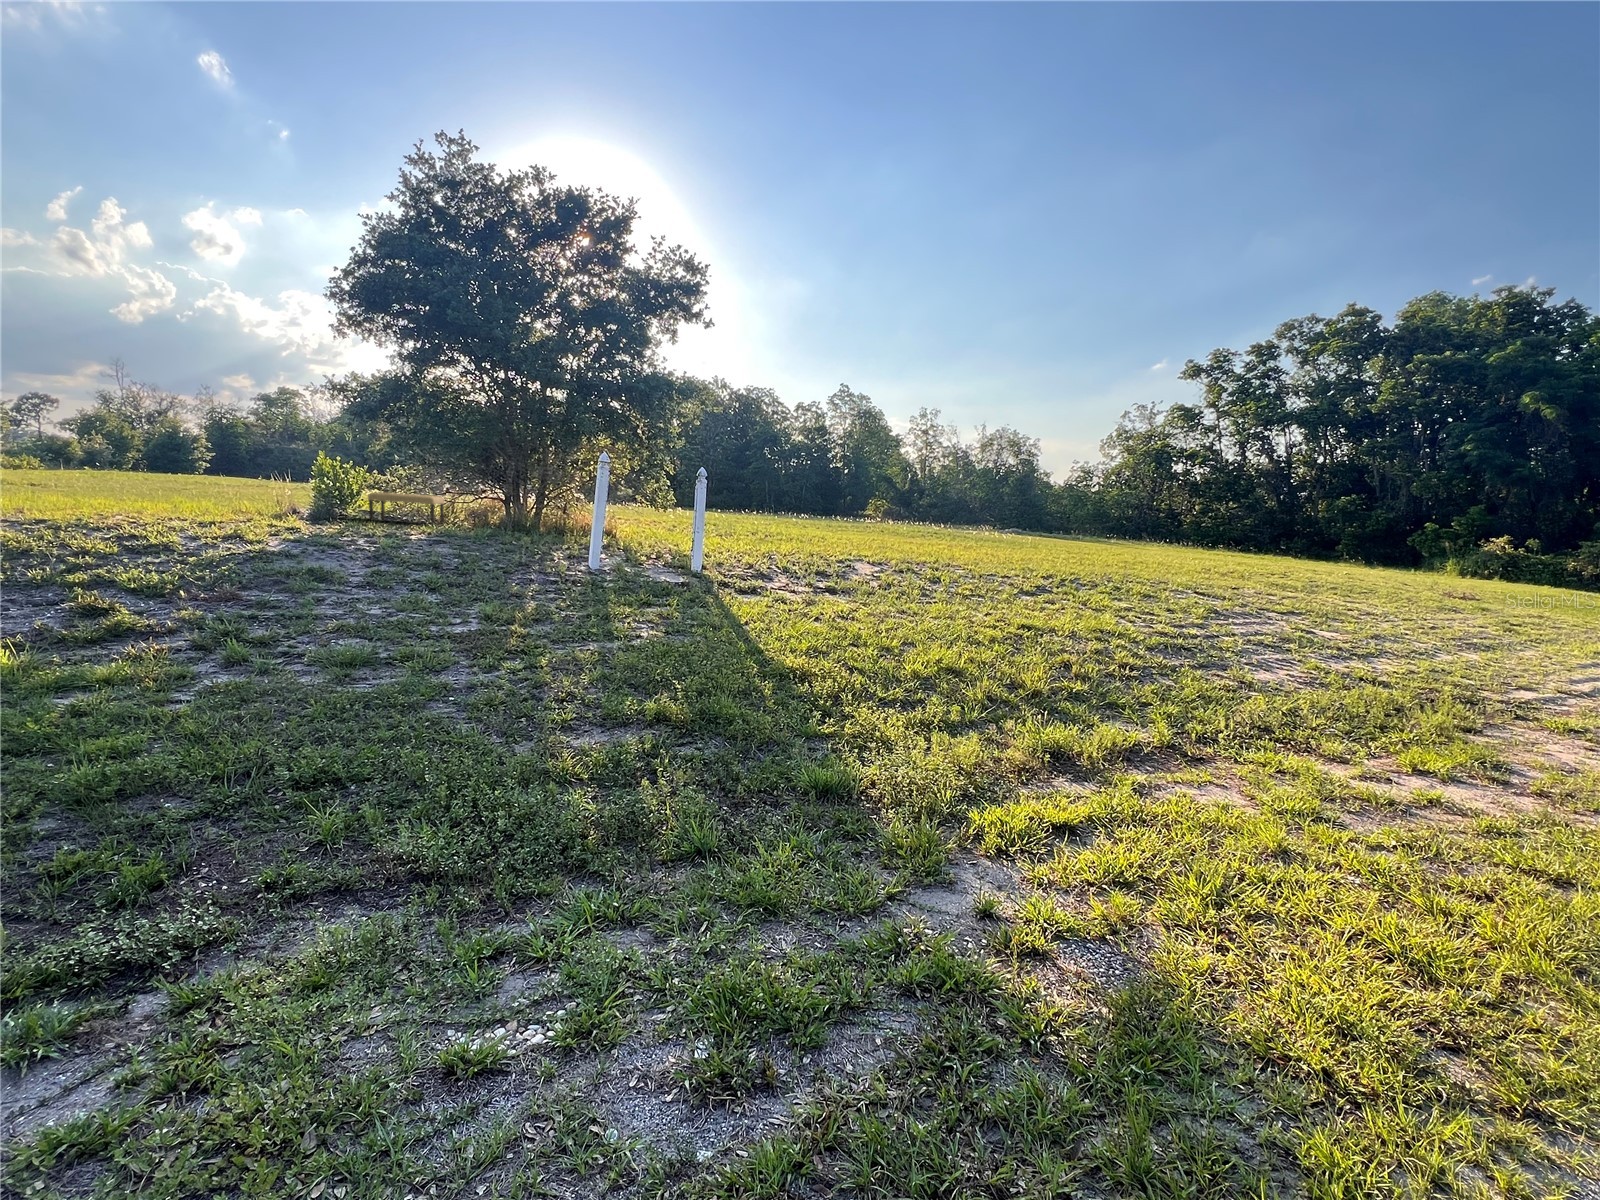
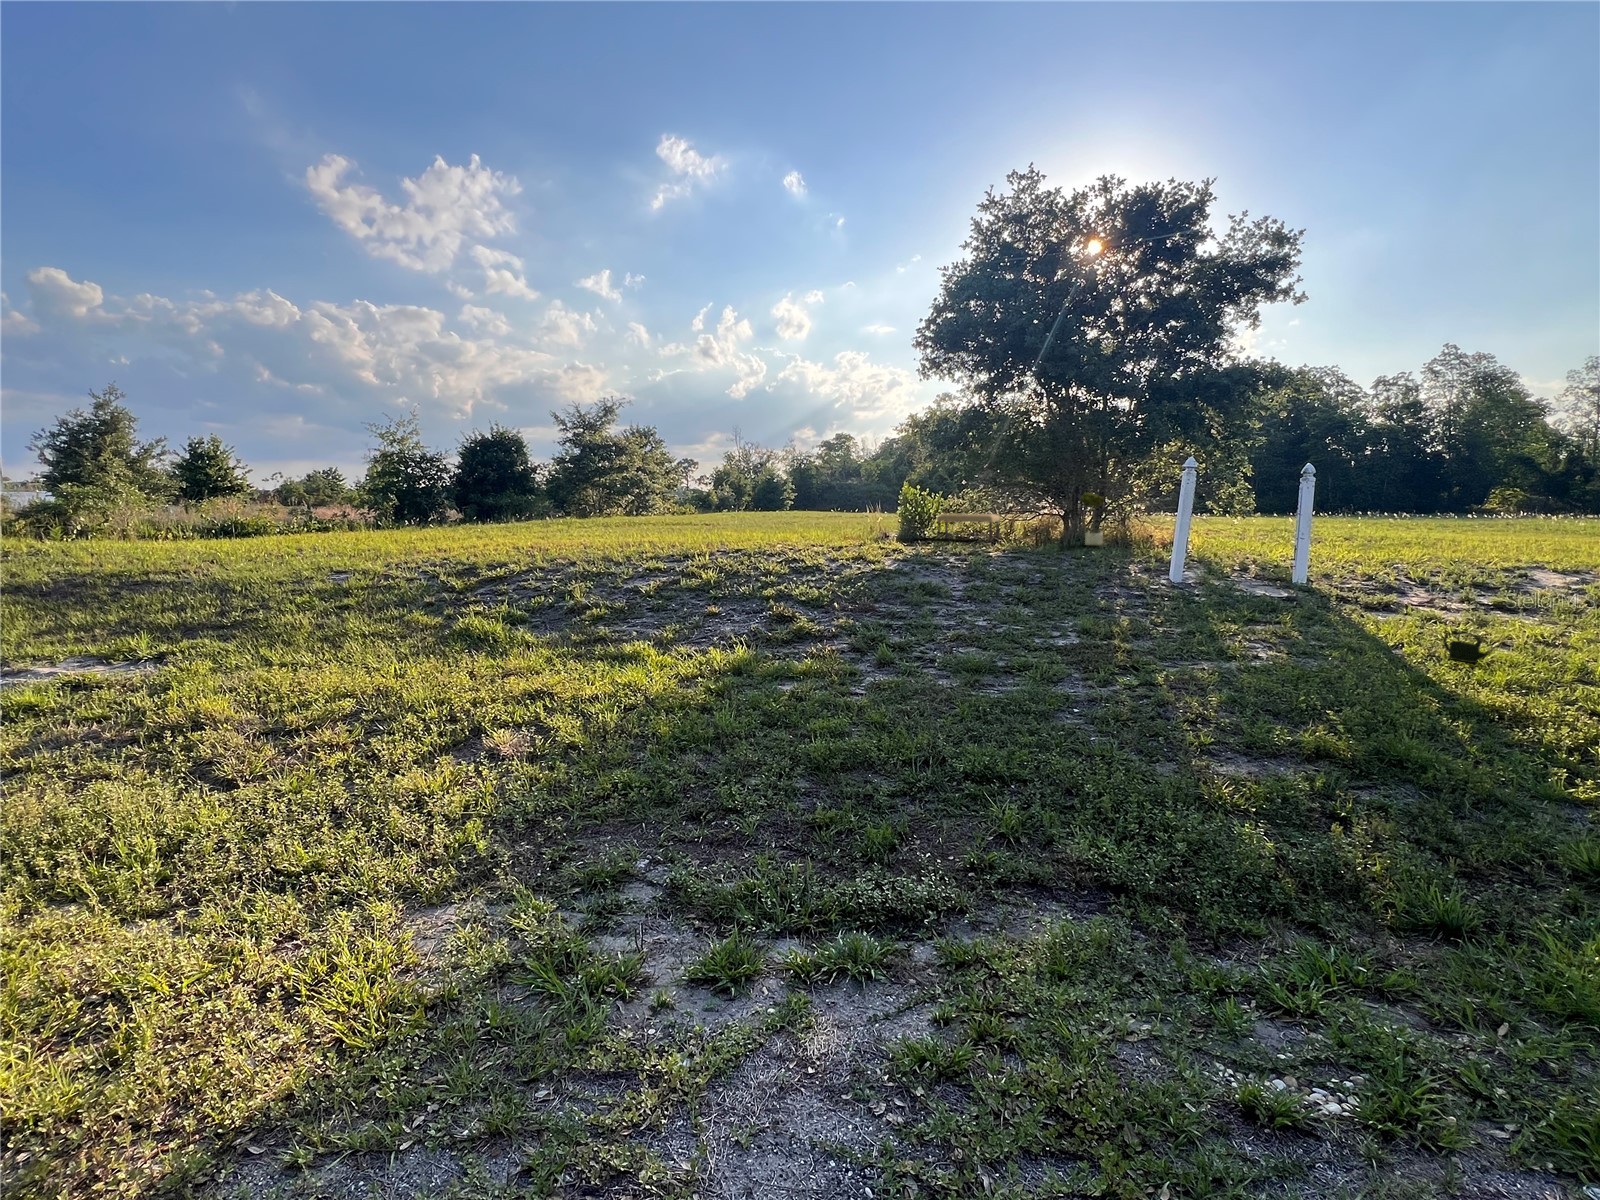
potted tree: none [527,480,550,533] -> present [1081,493,1104,545]
watering can: none [781,612,817,638] -> present [1443,632,1499,663]

